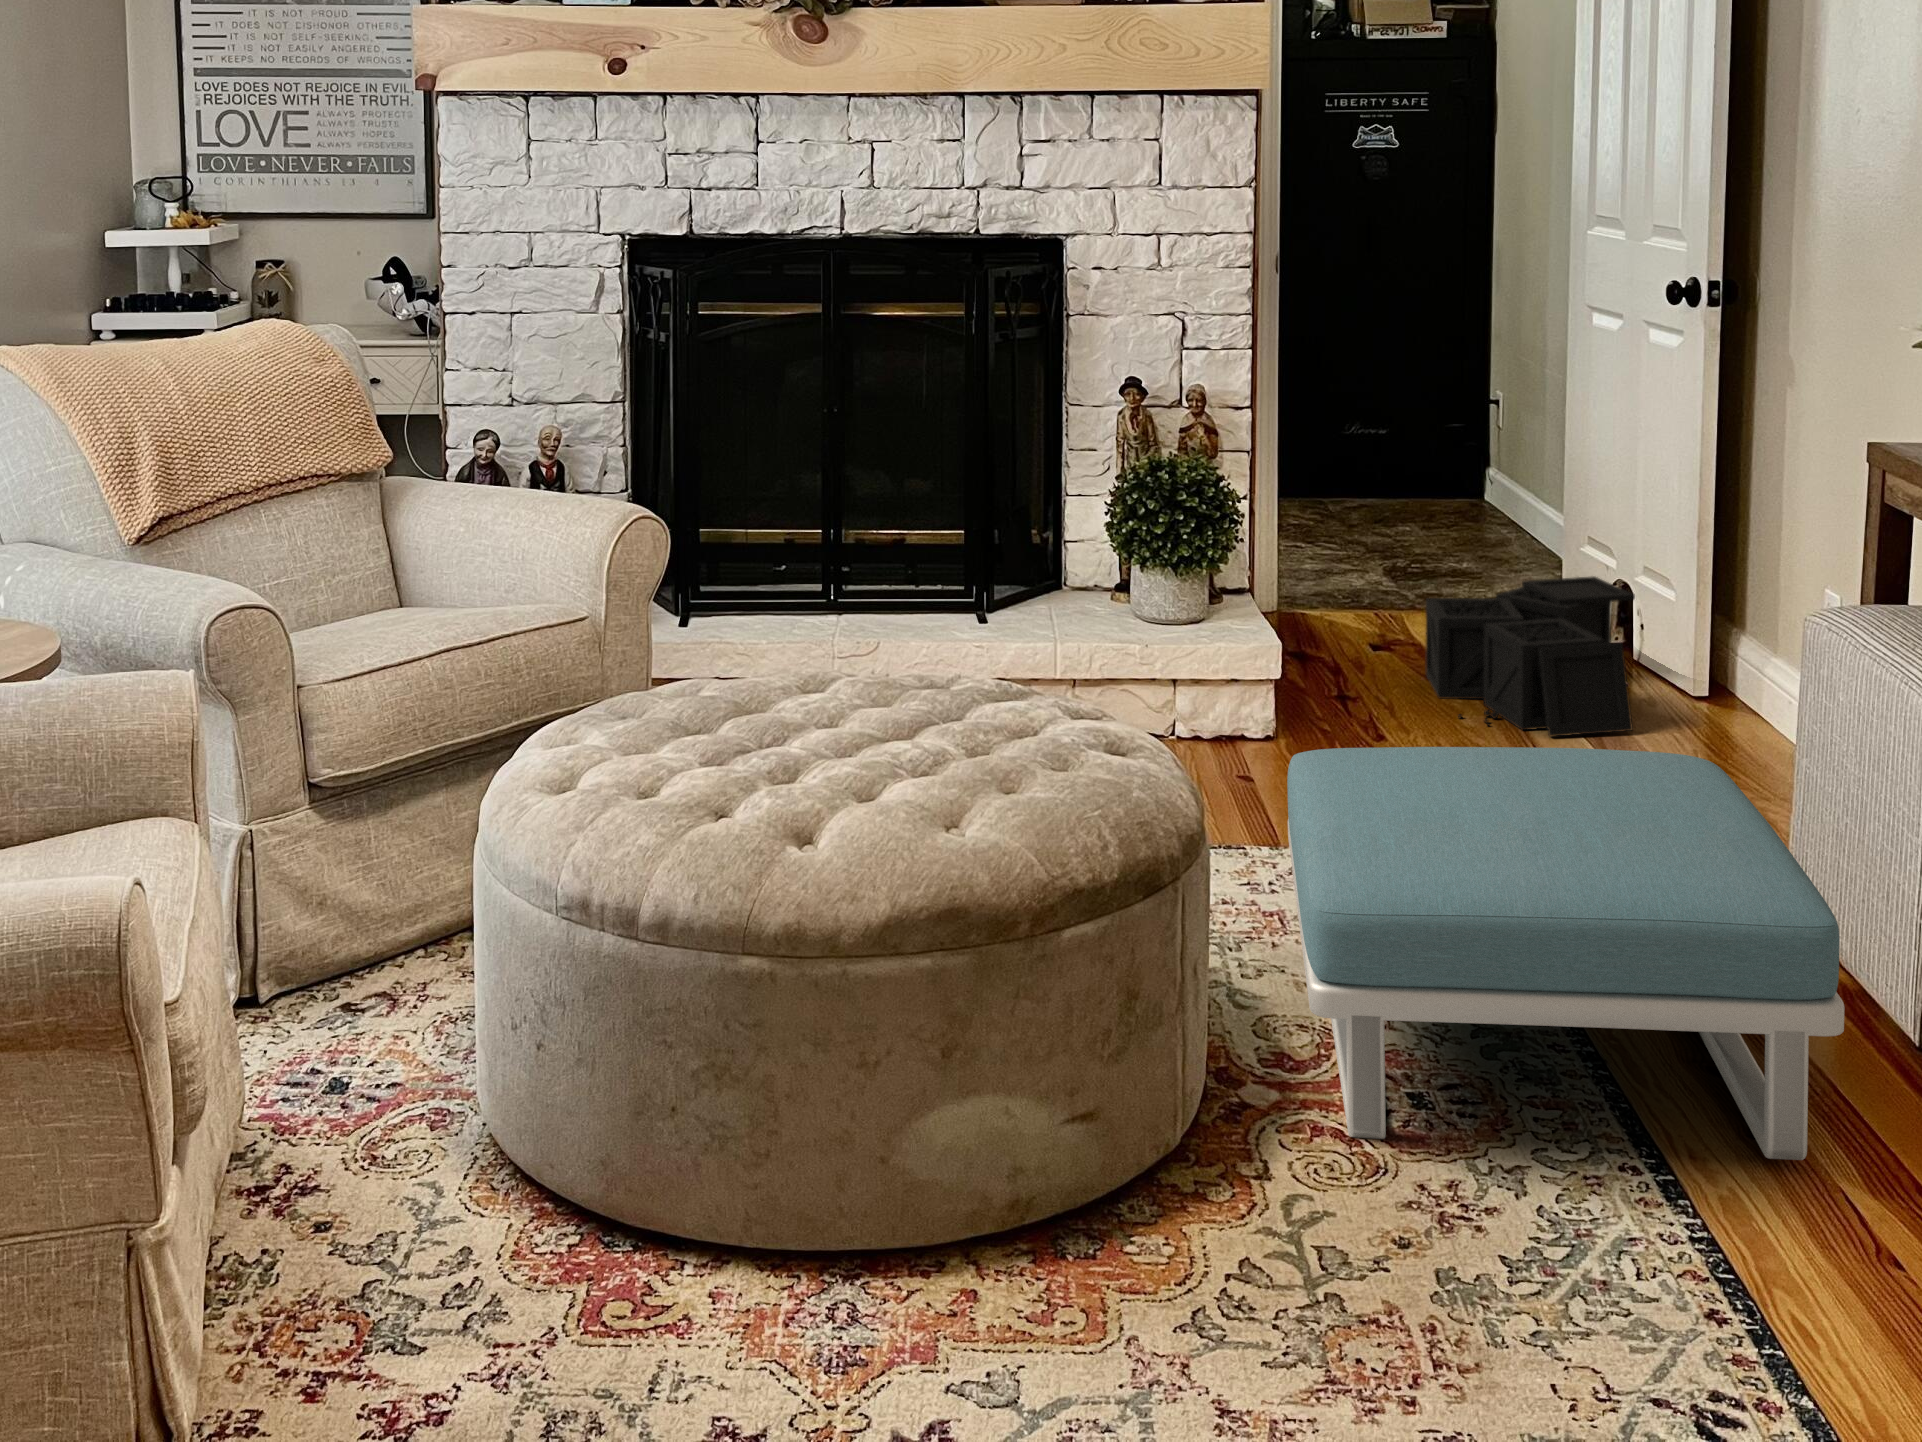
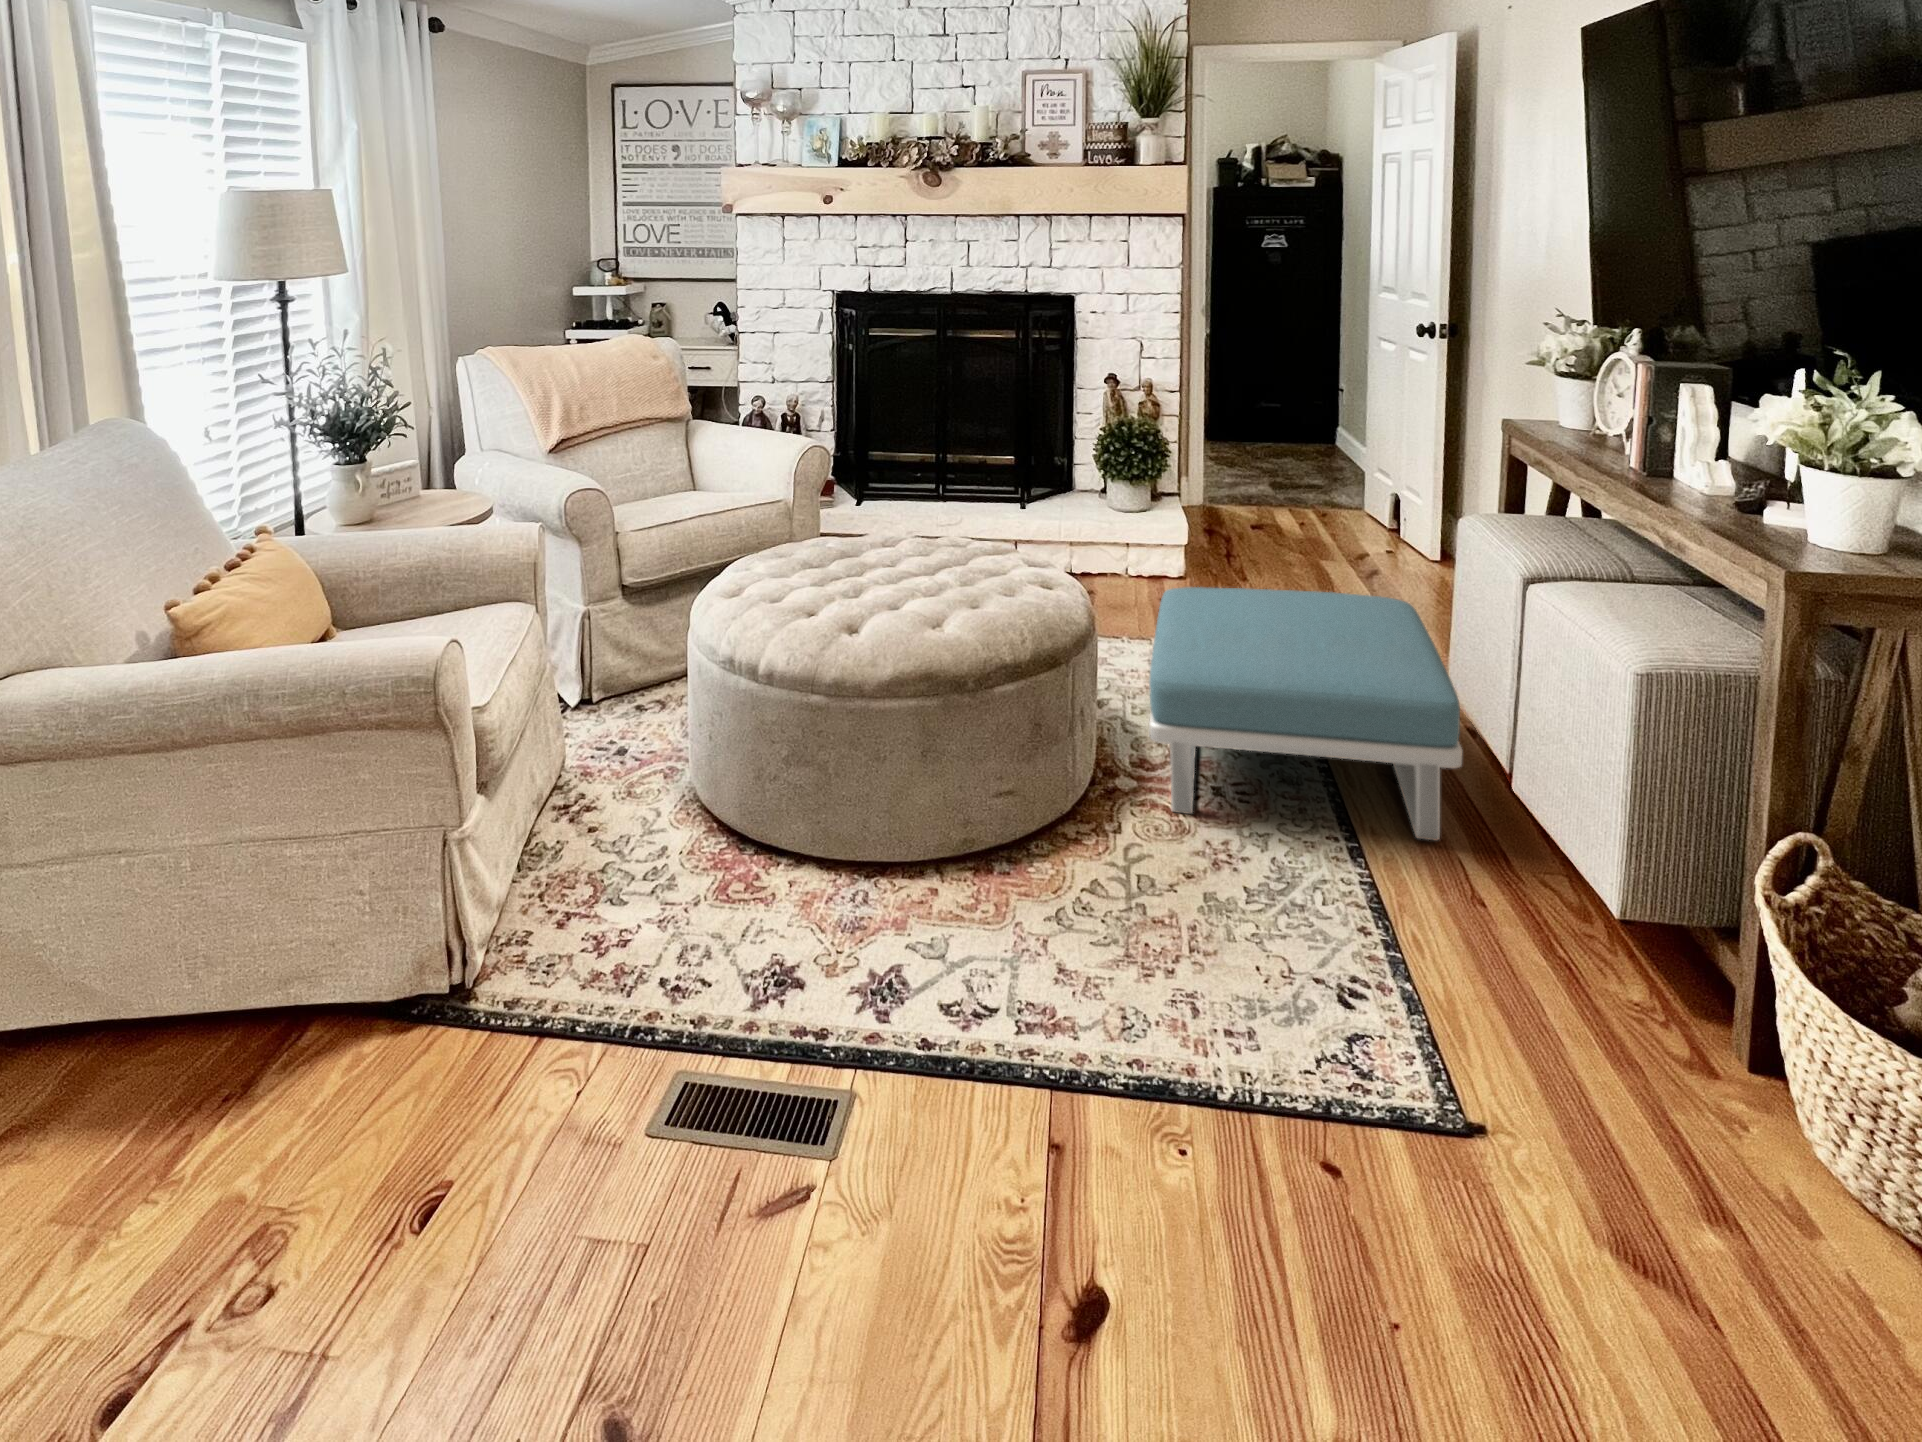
storage bin: present [1426,577,1635,737] -> none [1278,492,1401,584]

